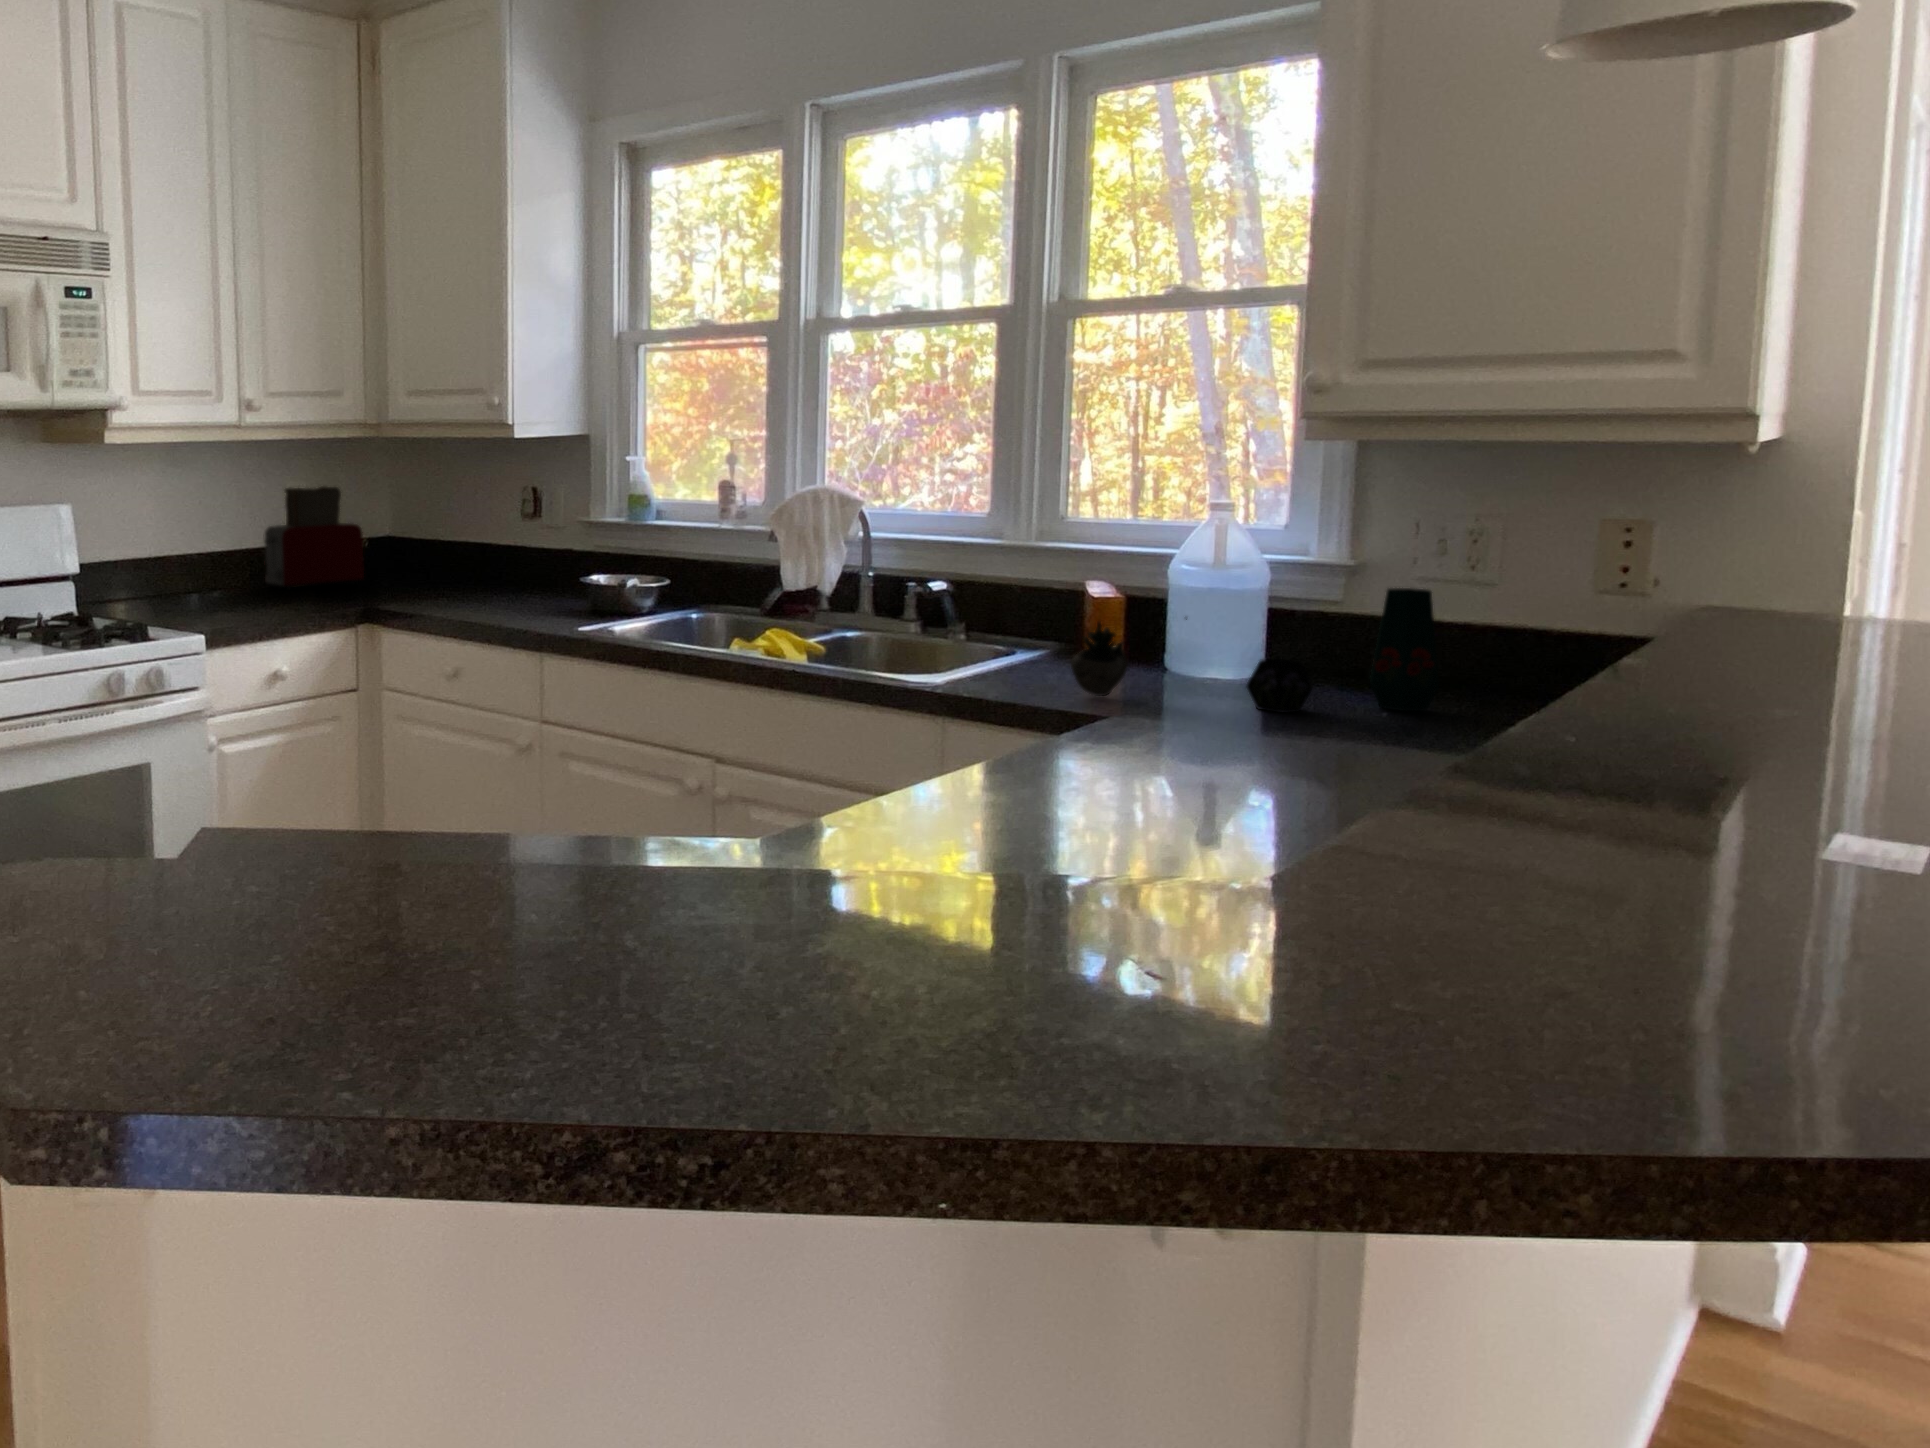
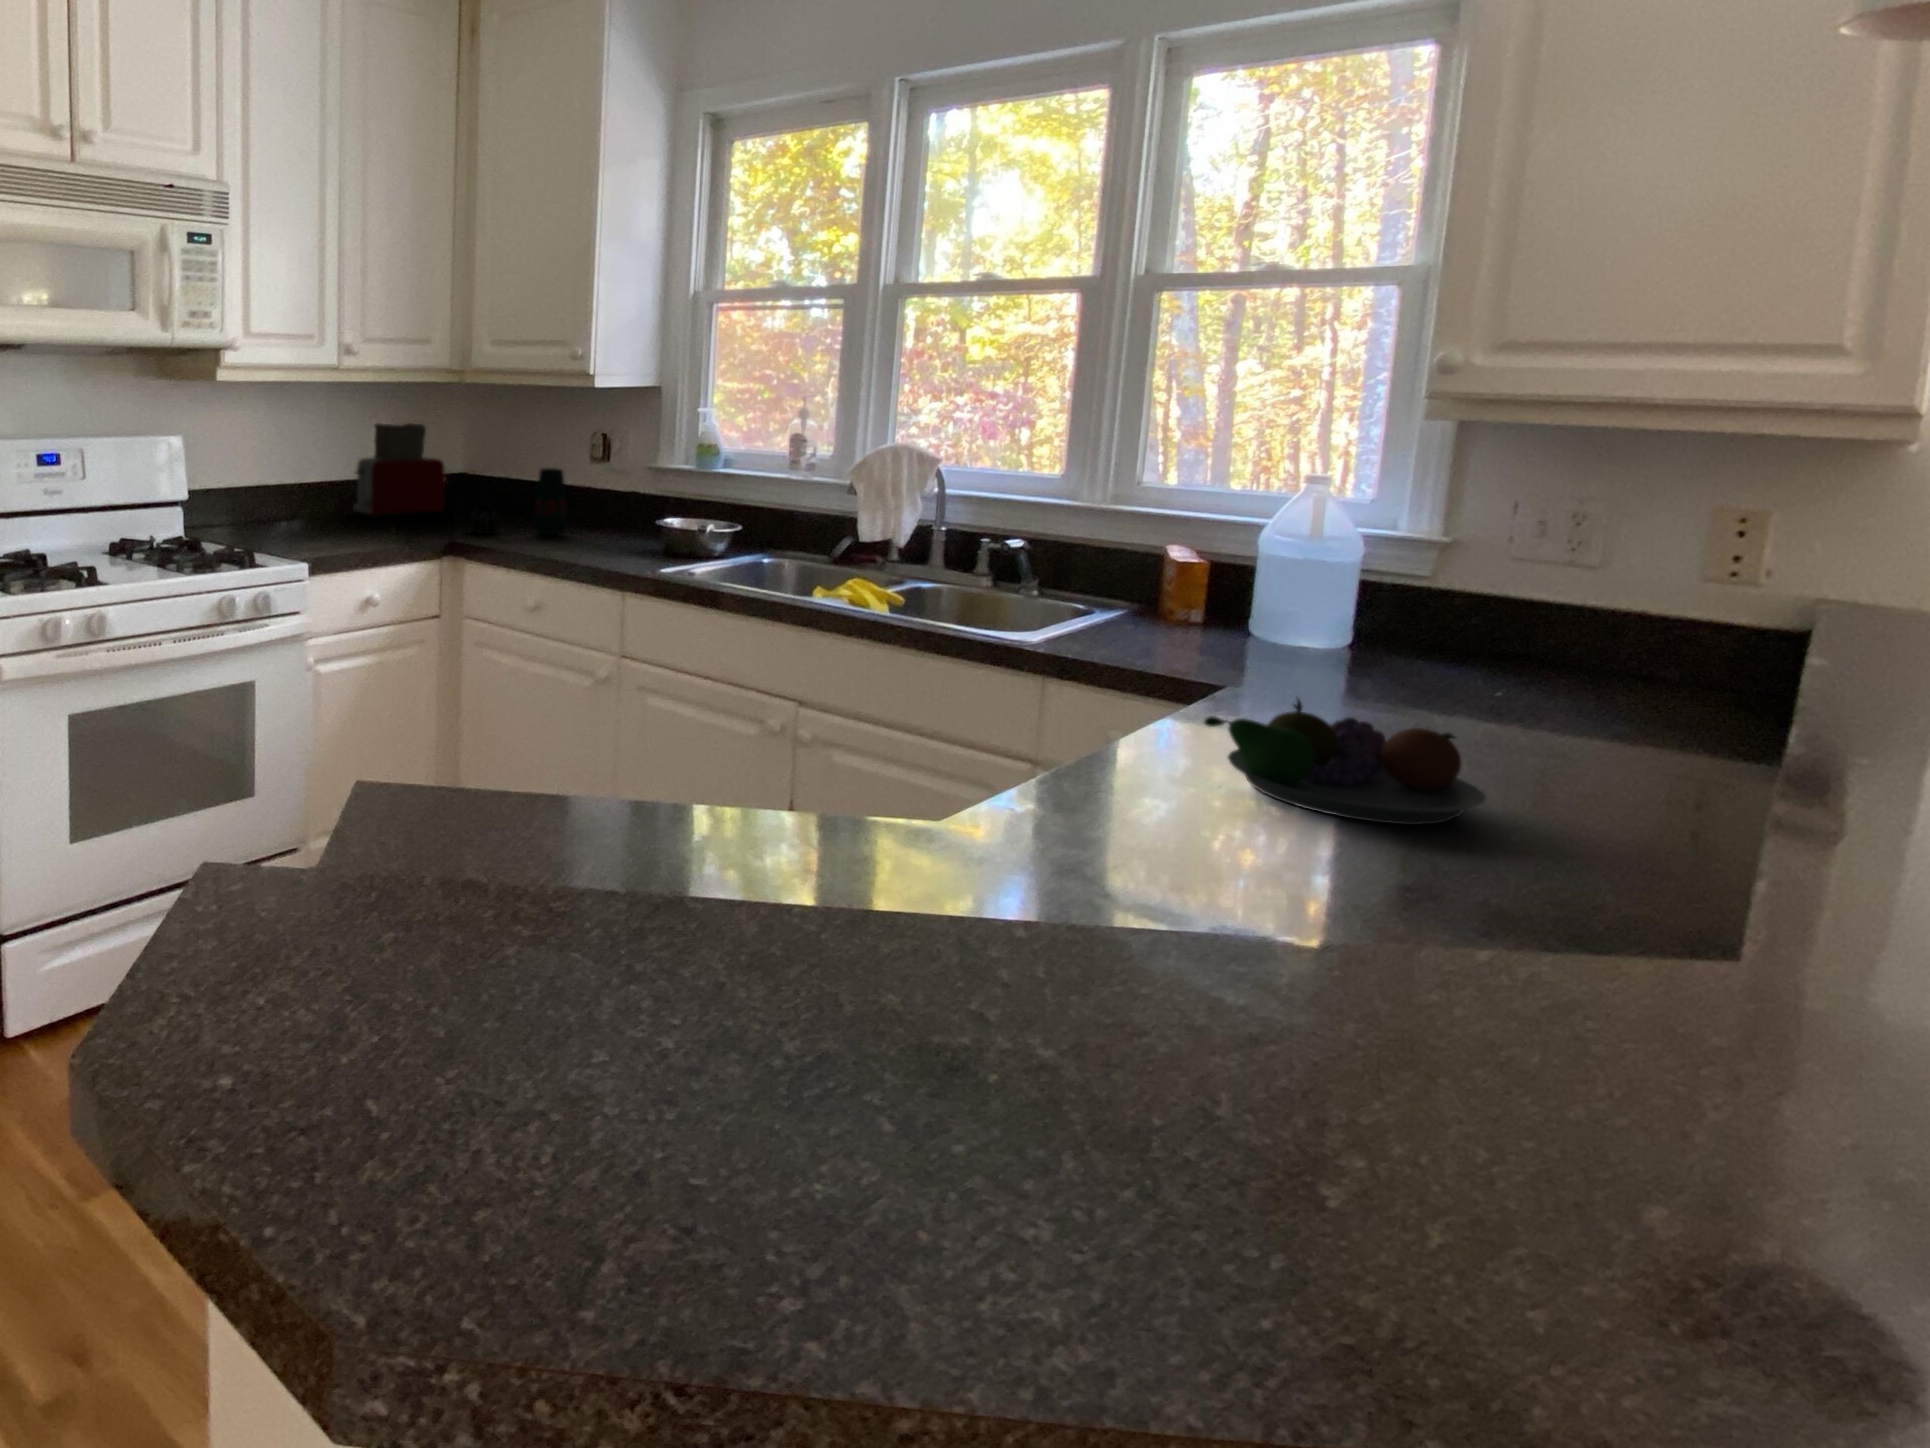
vase: present [1247,588,1439,712] -> present [467,468,568,535]
succulent plant: present [1071,619,1187,696] -> none [1177,590,1304,664]
fruit bowl: none [1033,710,1282,822] -> present [1204,699,1486,825]

